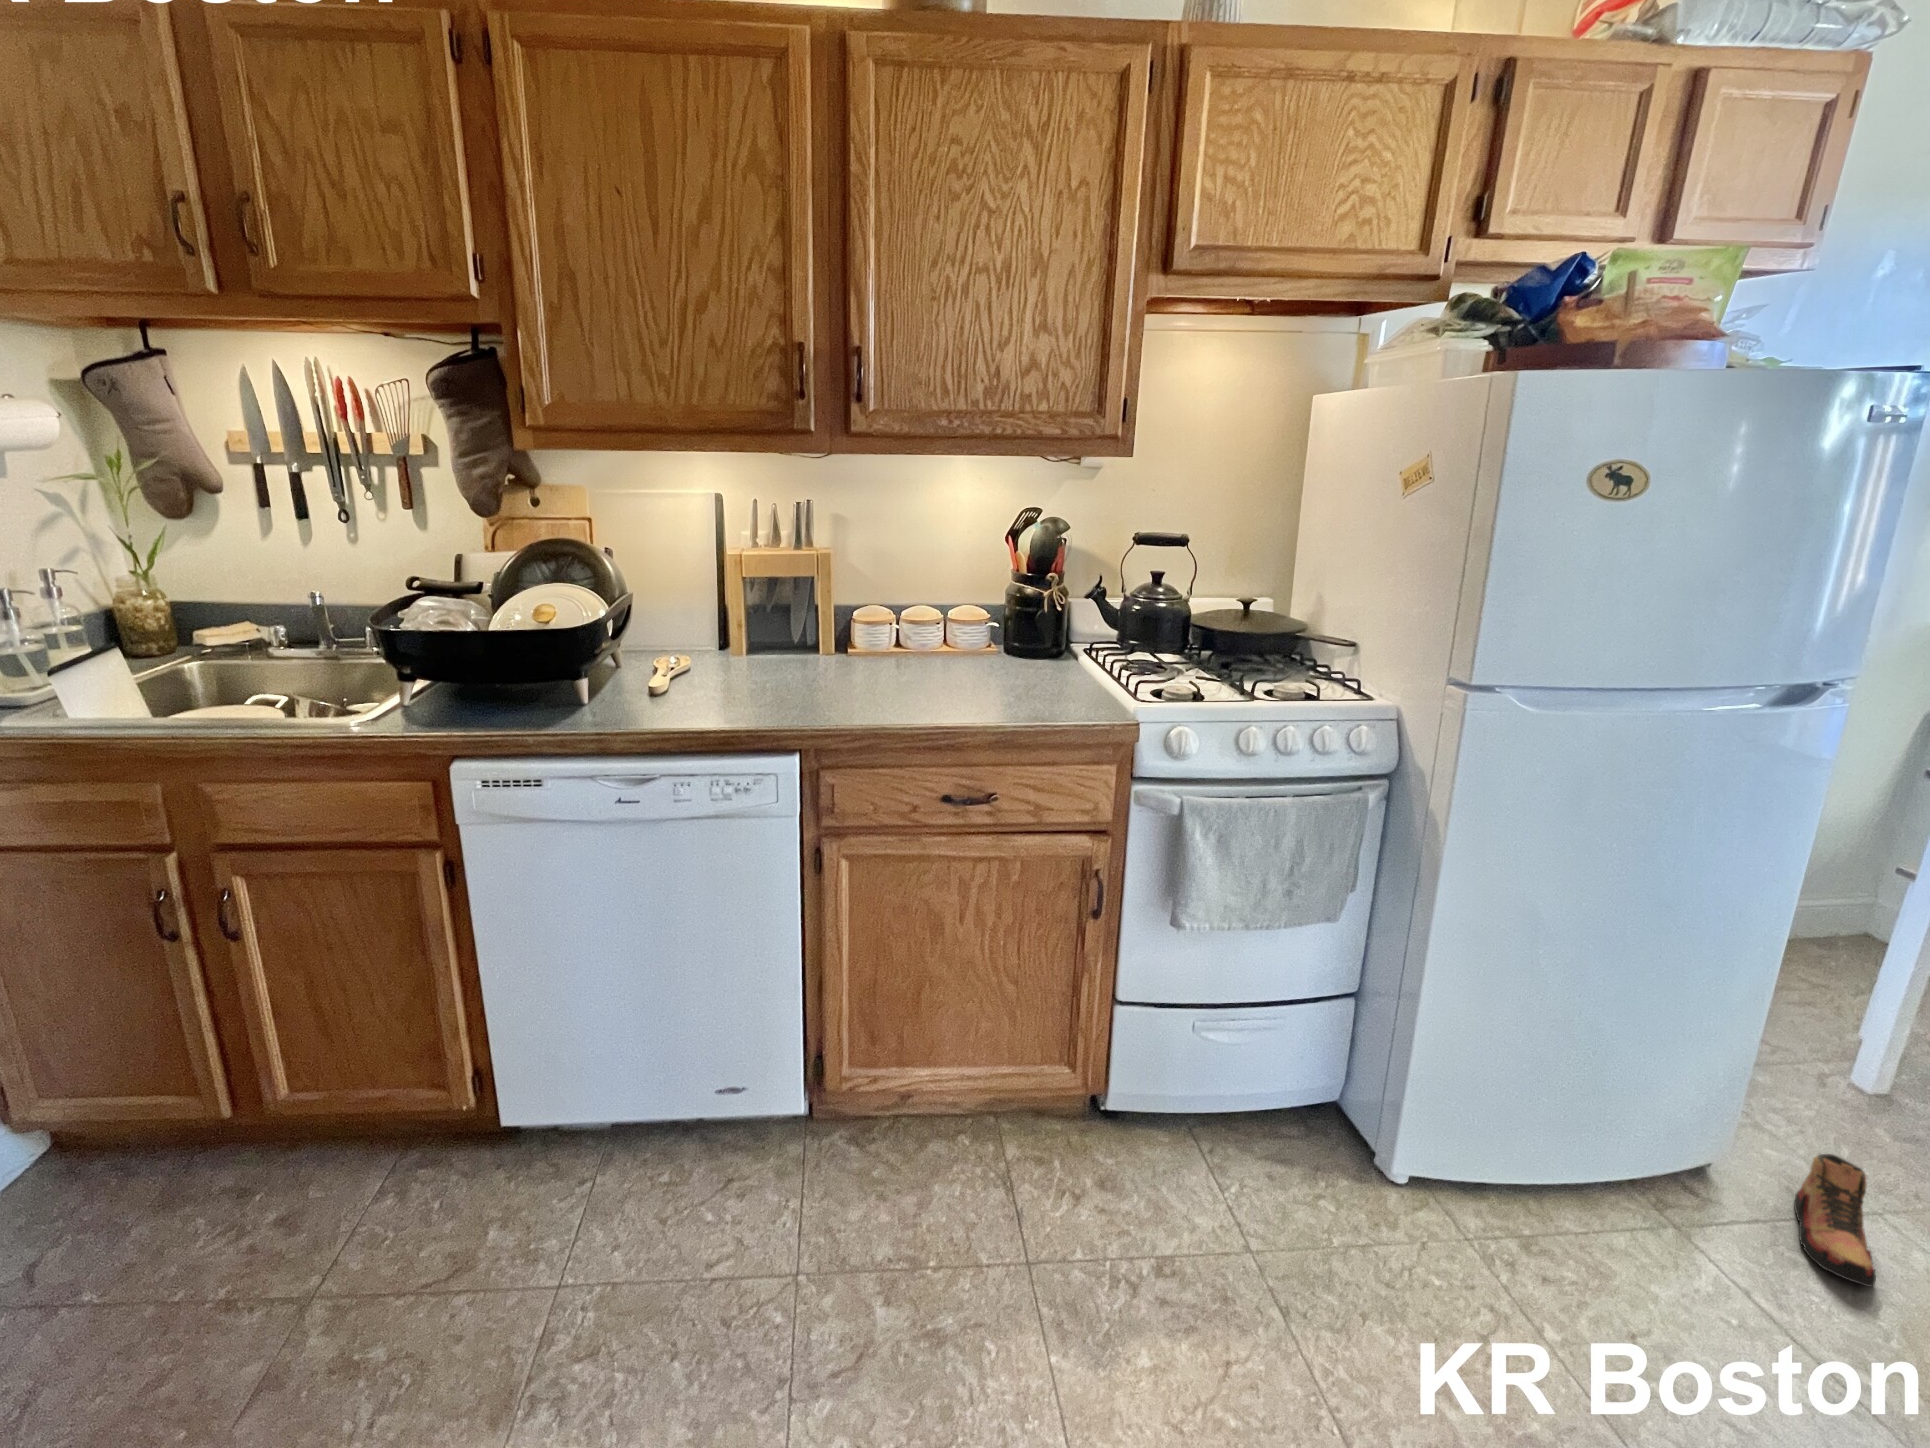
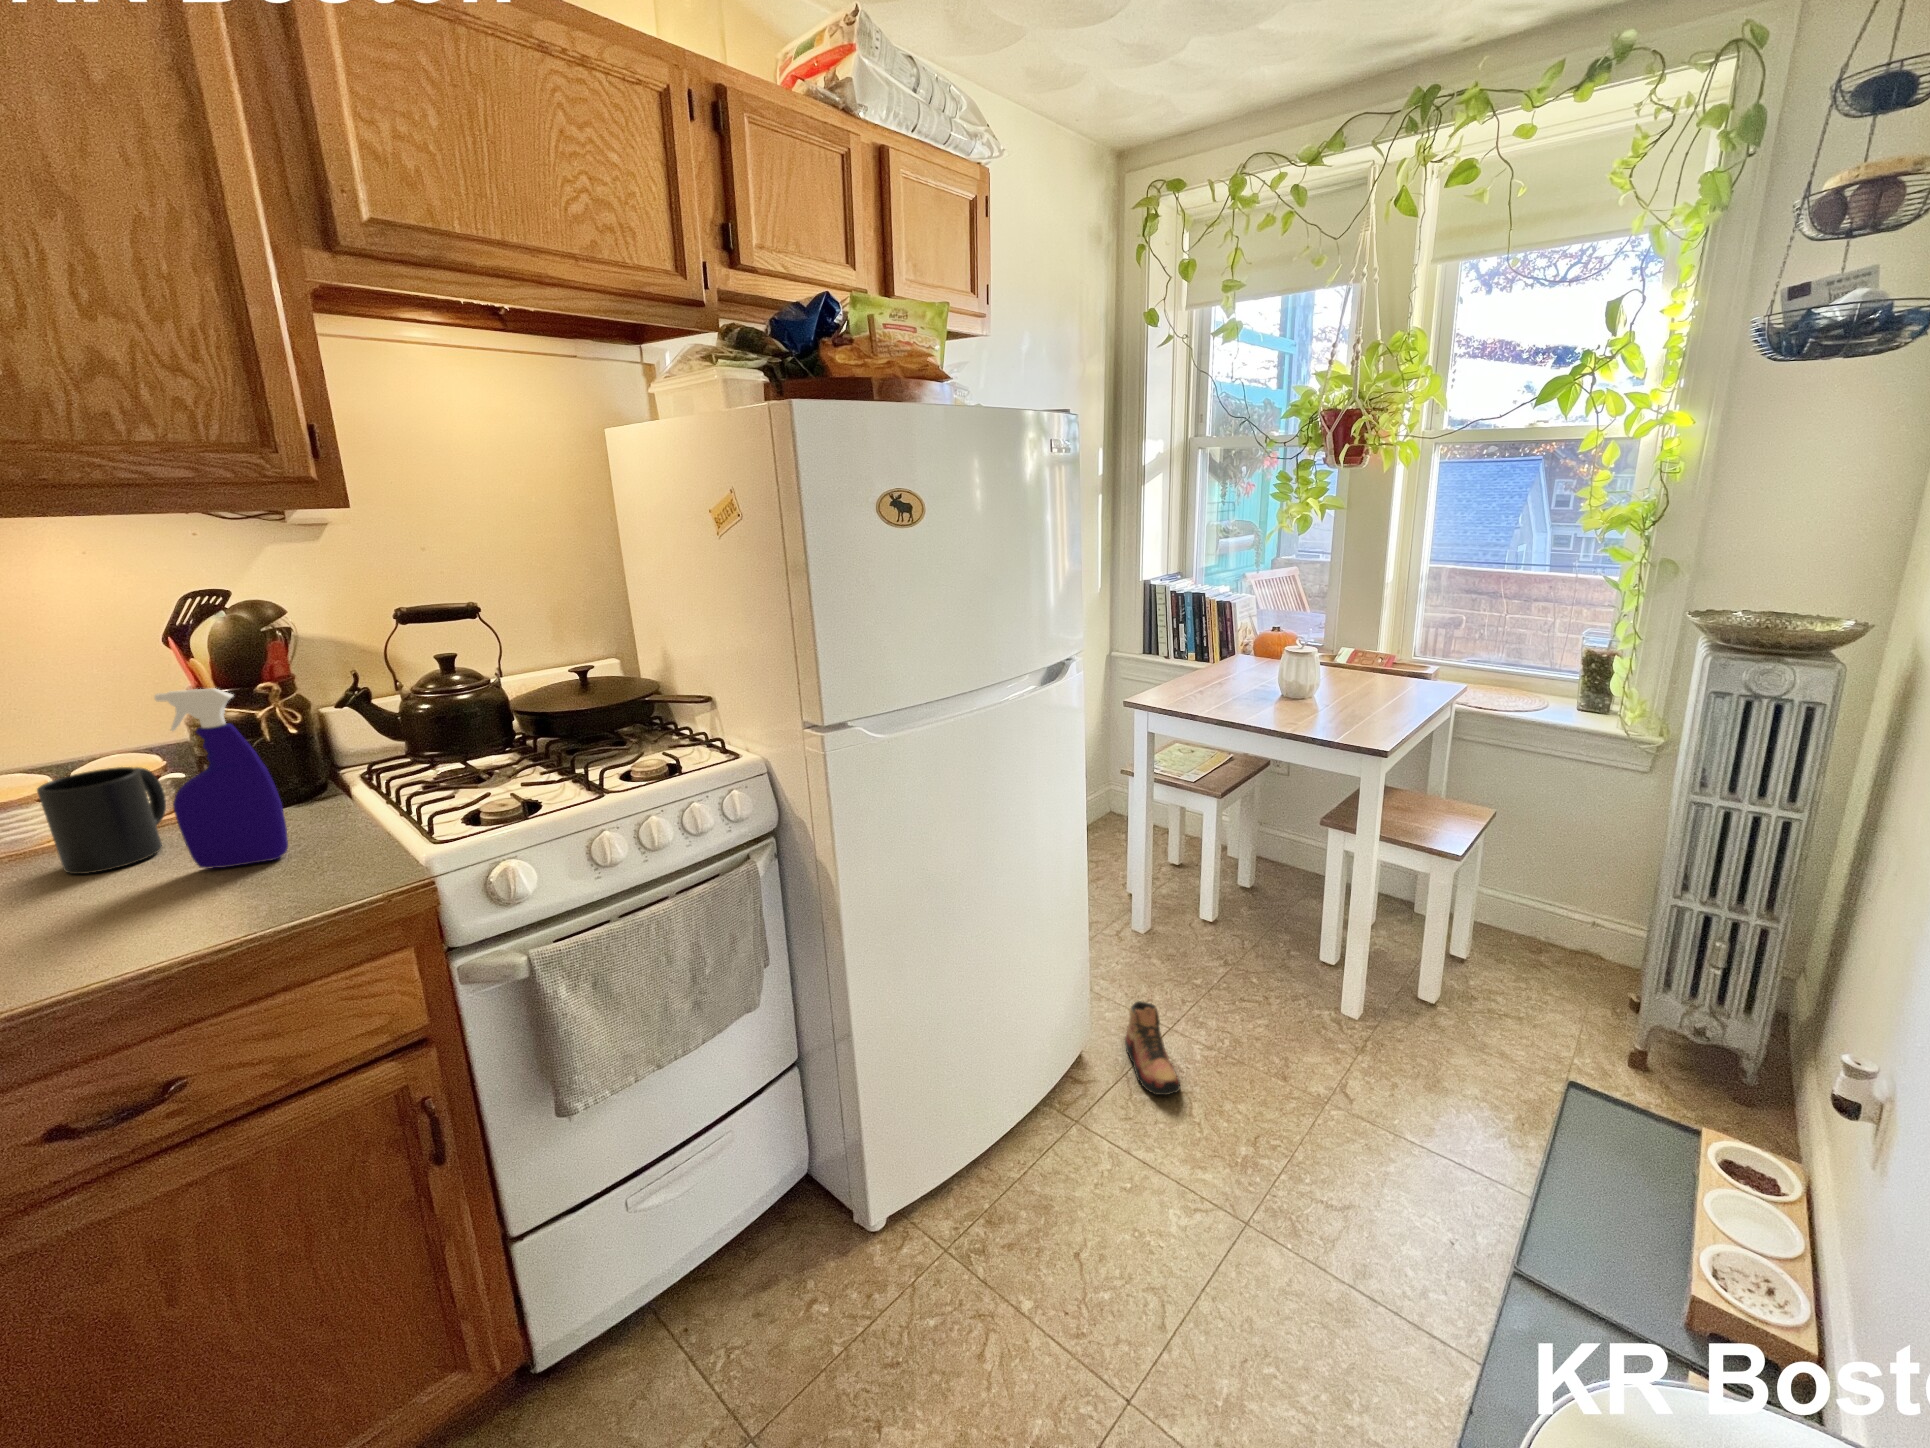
spray bottle: none [1008,569,1058,688] -> present [155,688,288,869]
mug: none [949,612,993,671] -> present [37,767,166,874]

